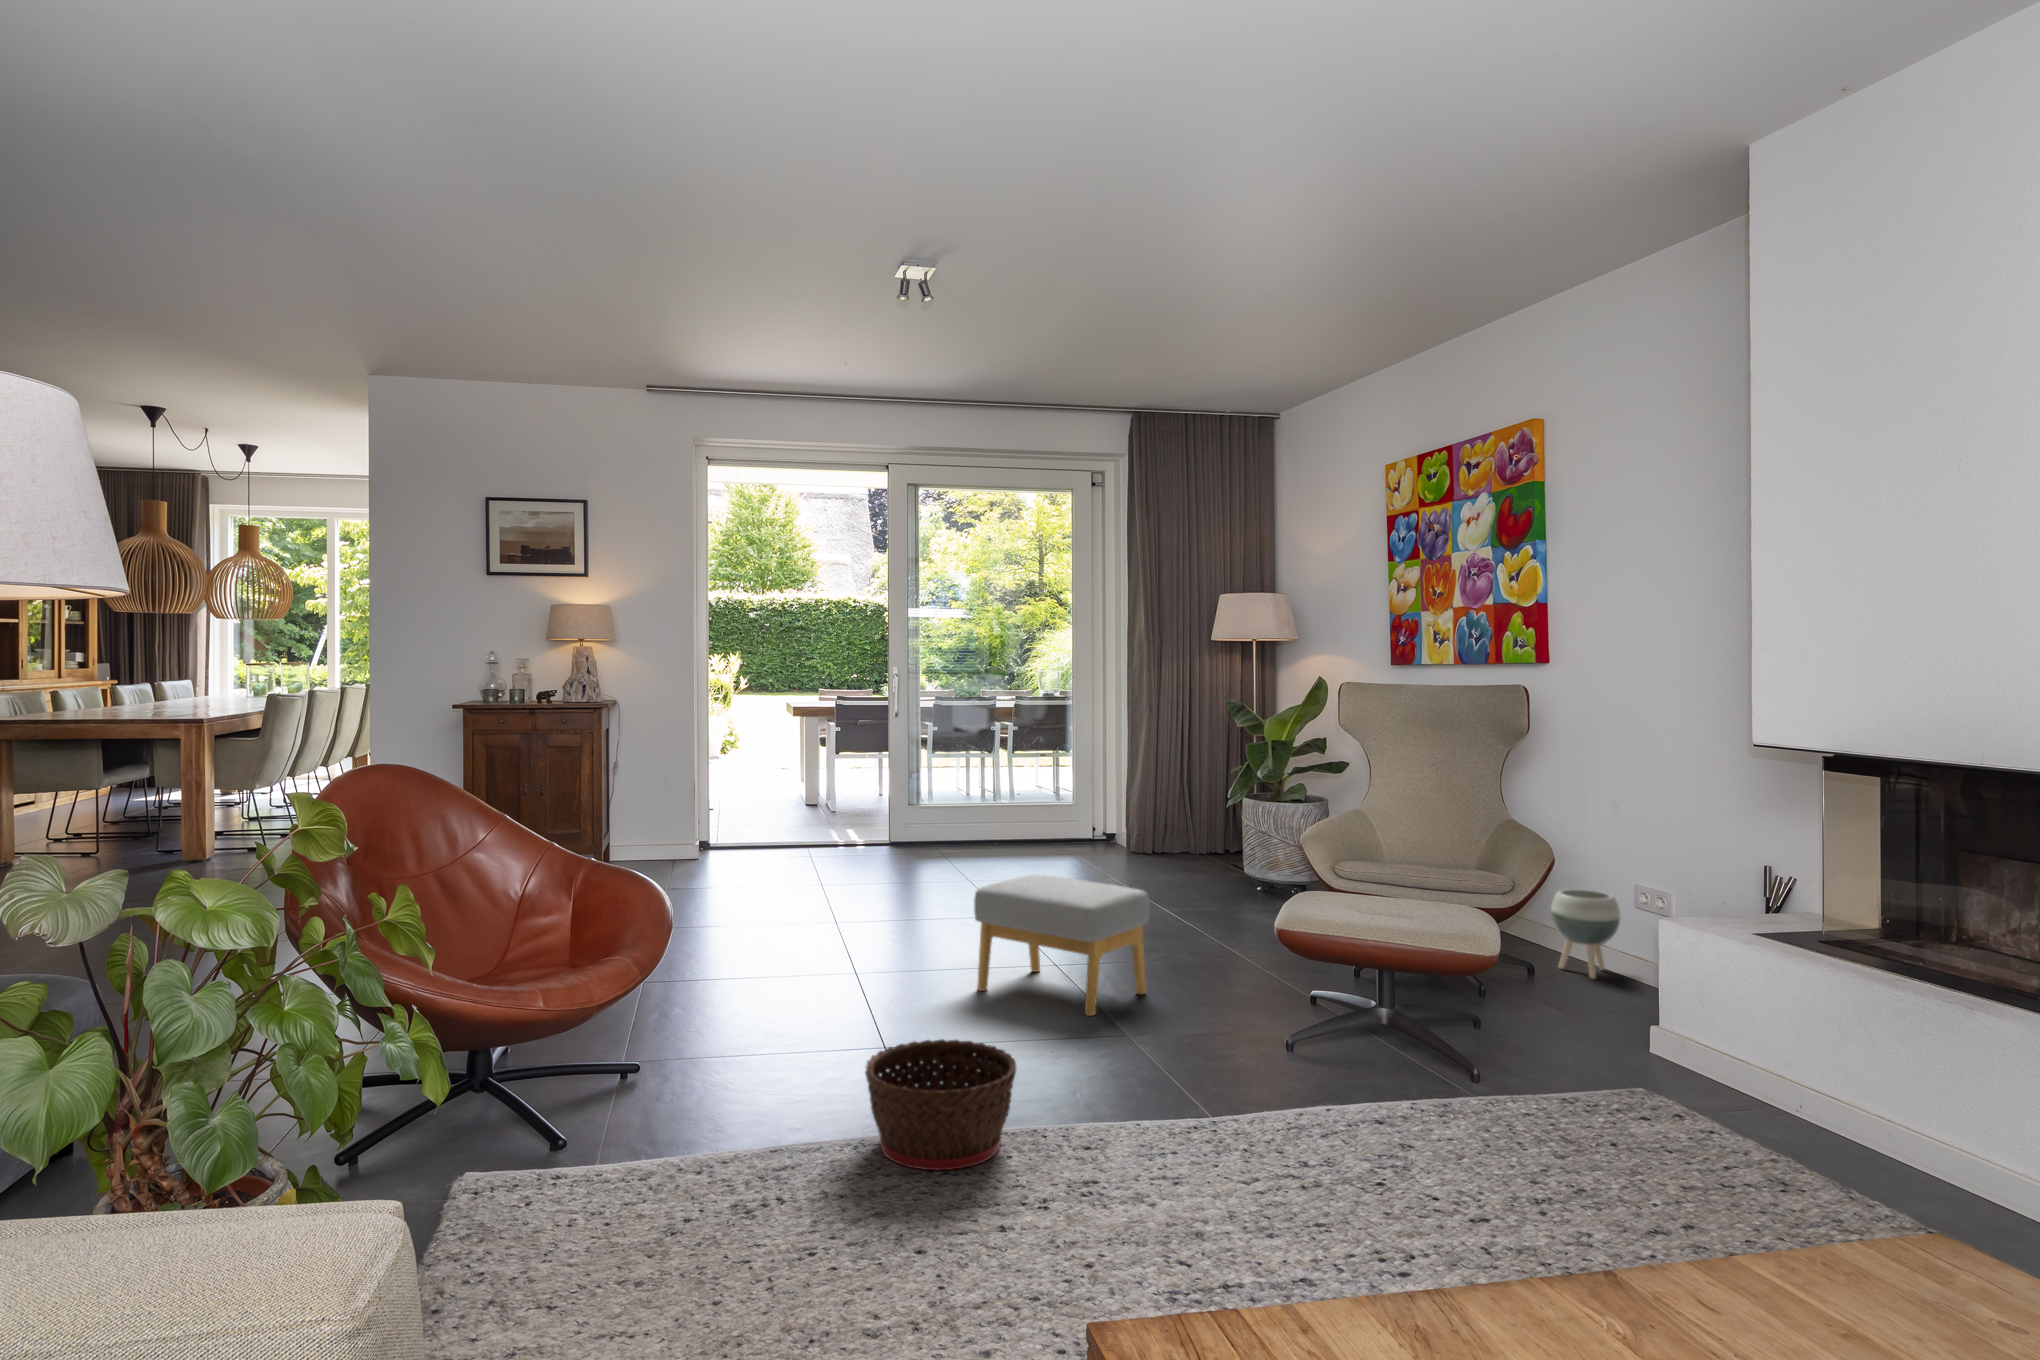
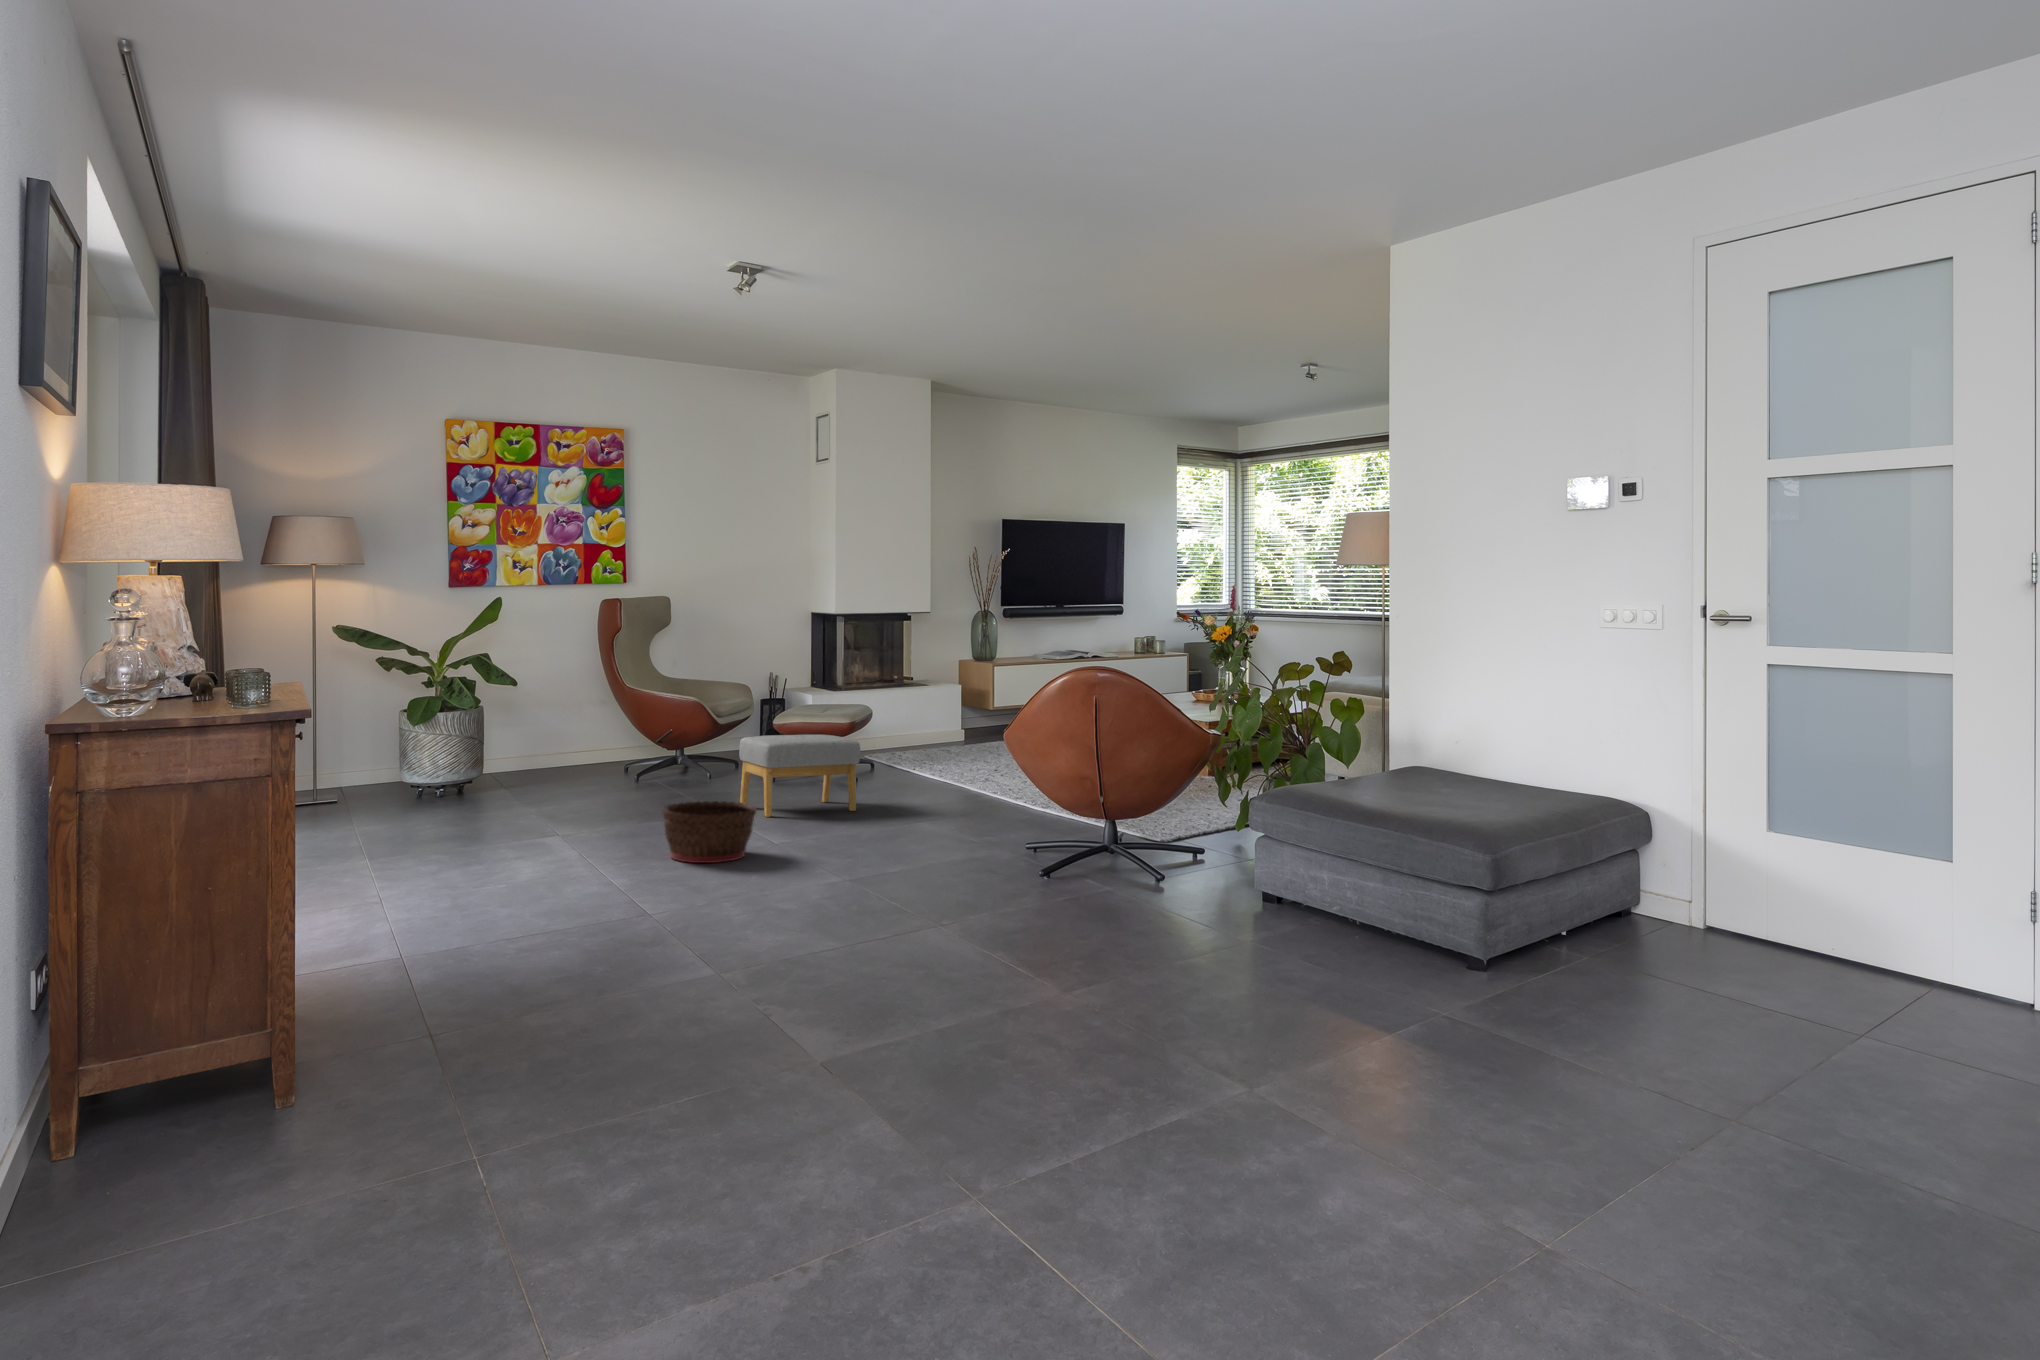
footstool: present [974,875,1149,1016] -> present [739,734,860,817]
planter: present [1551,889,1620,979] -> none [663,722,702,771]

